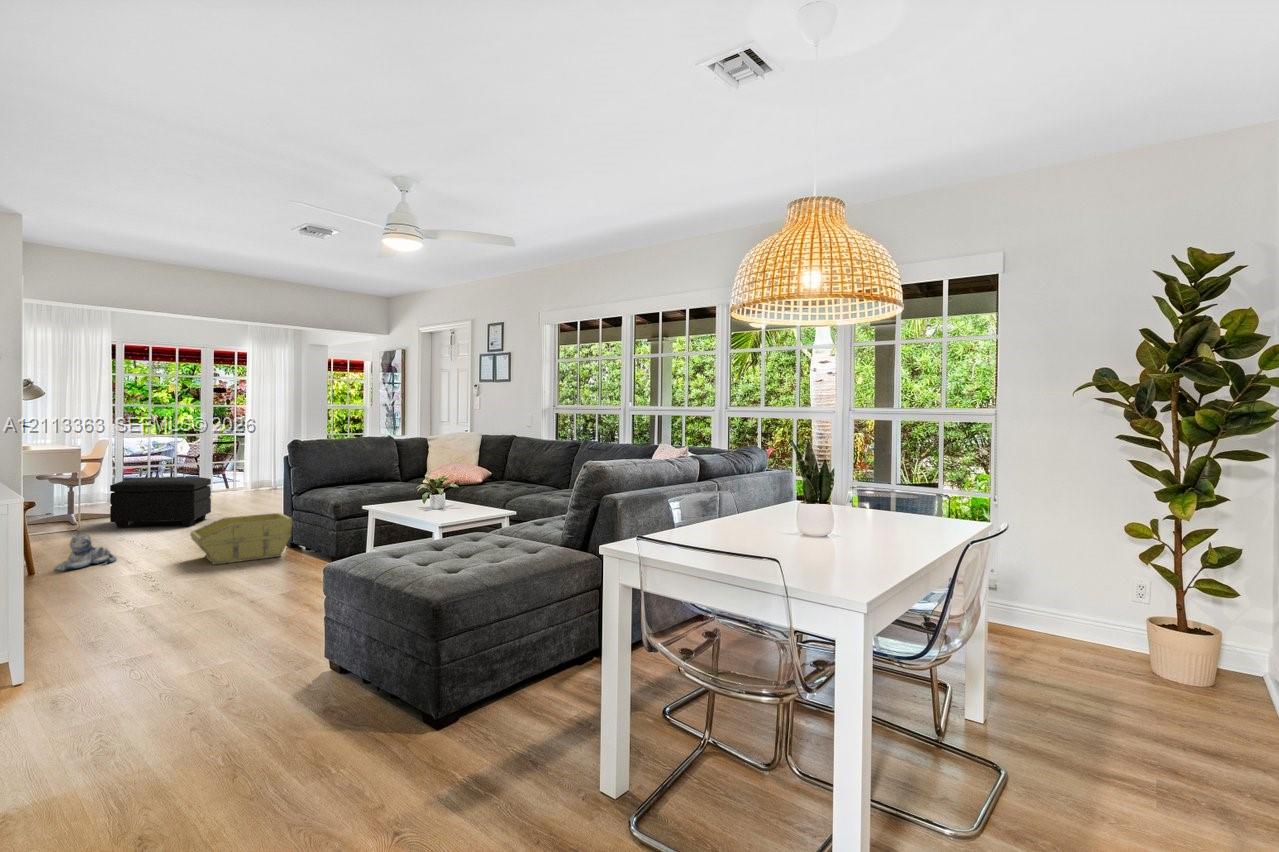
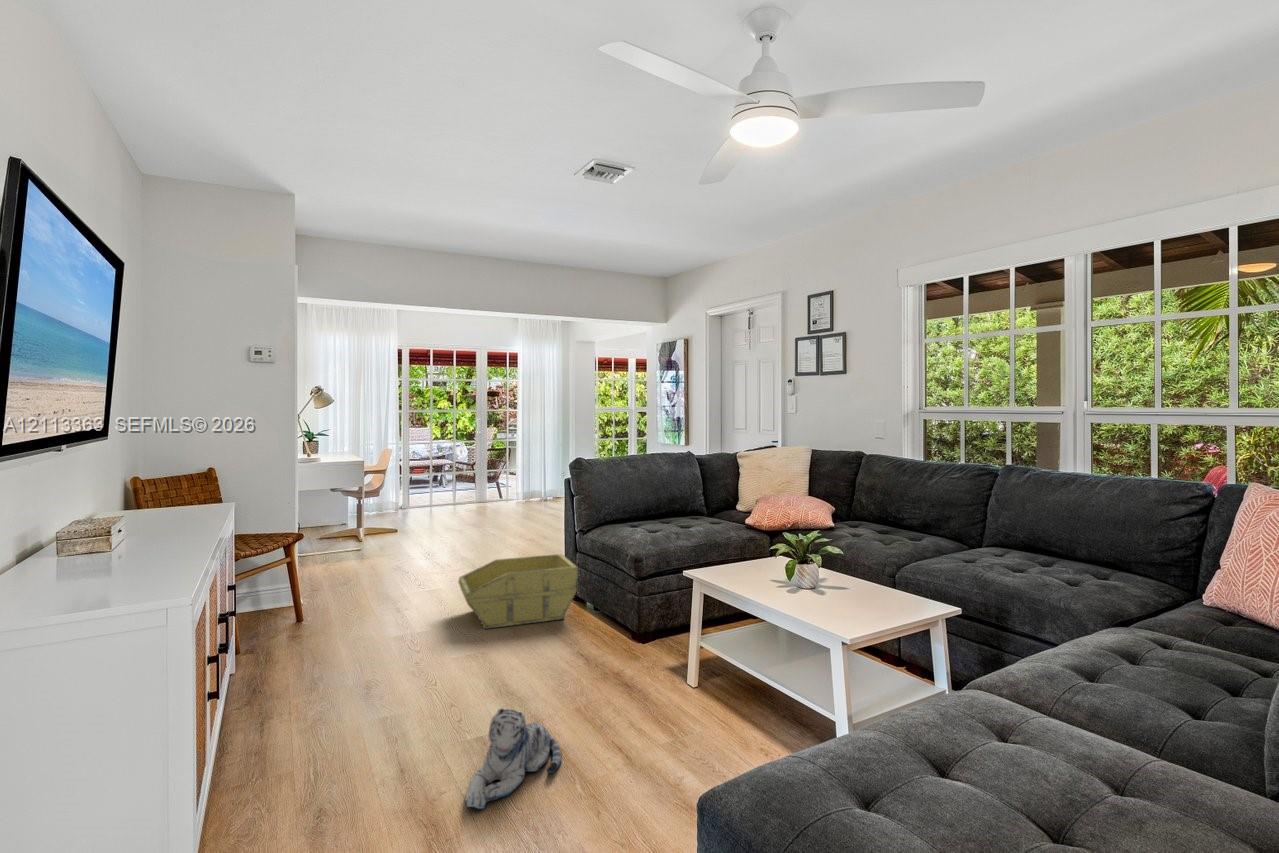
footstool: present [110,477,211,528] -> none [387,492,485,551]
plush toy: present [54,534,116,571] -> present [465,708,562,809]

